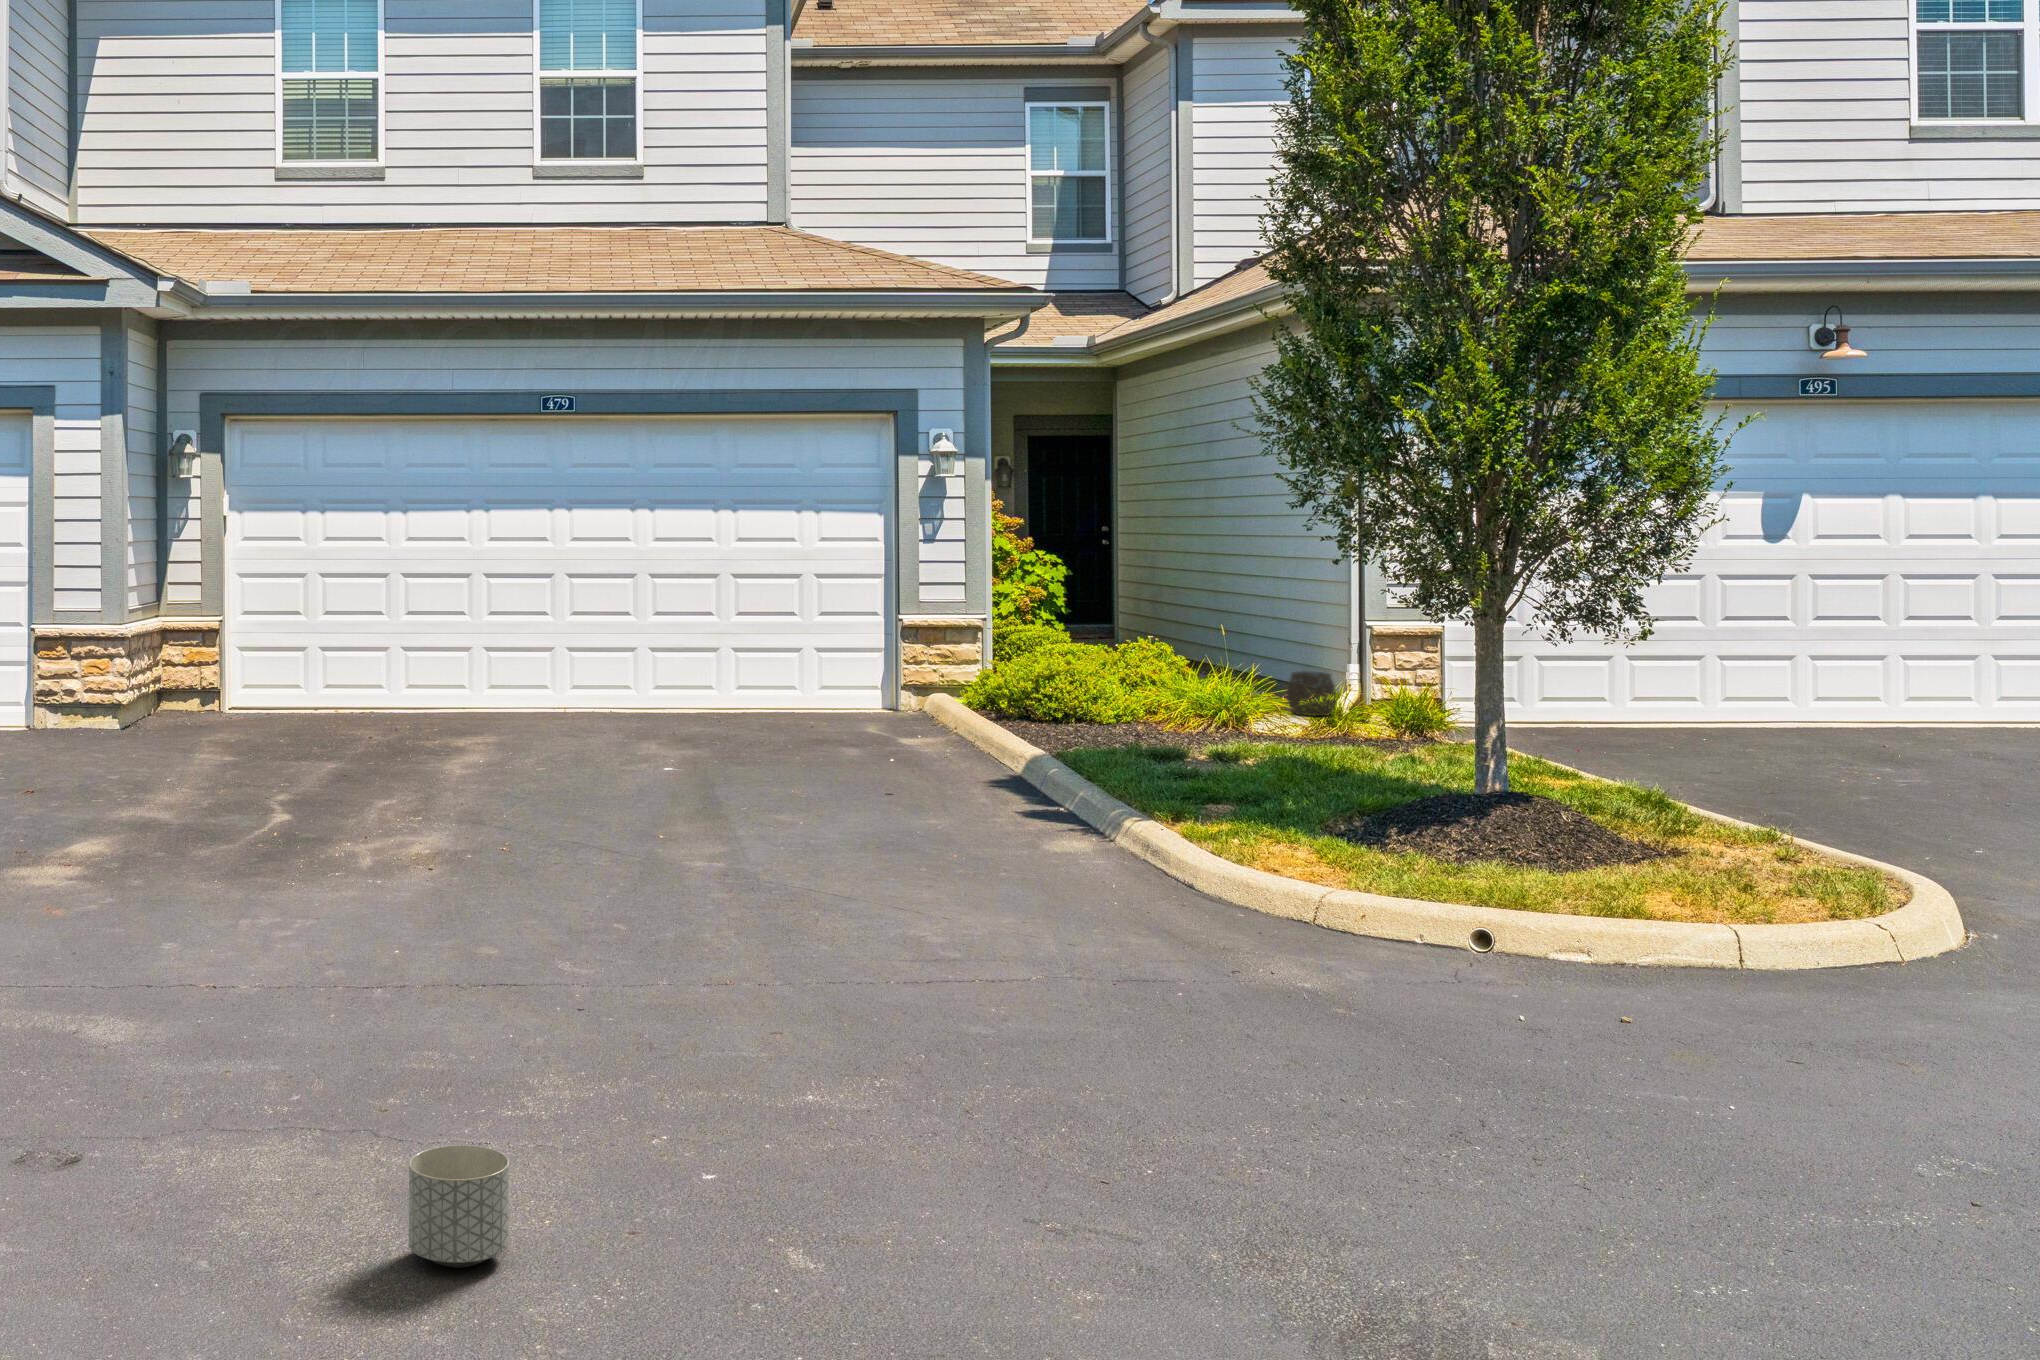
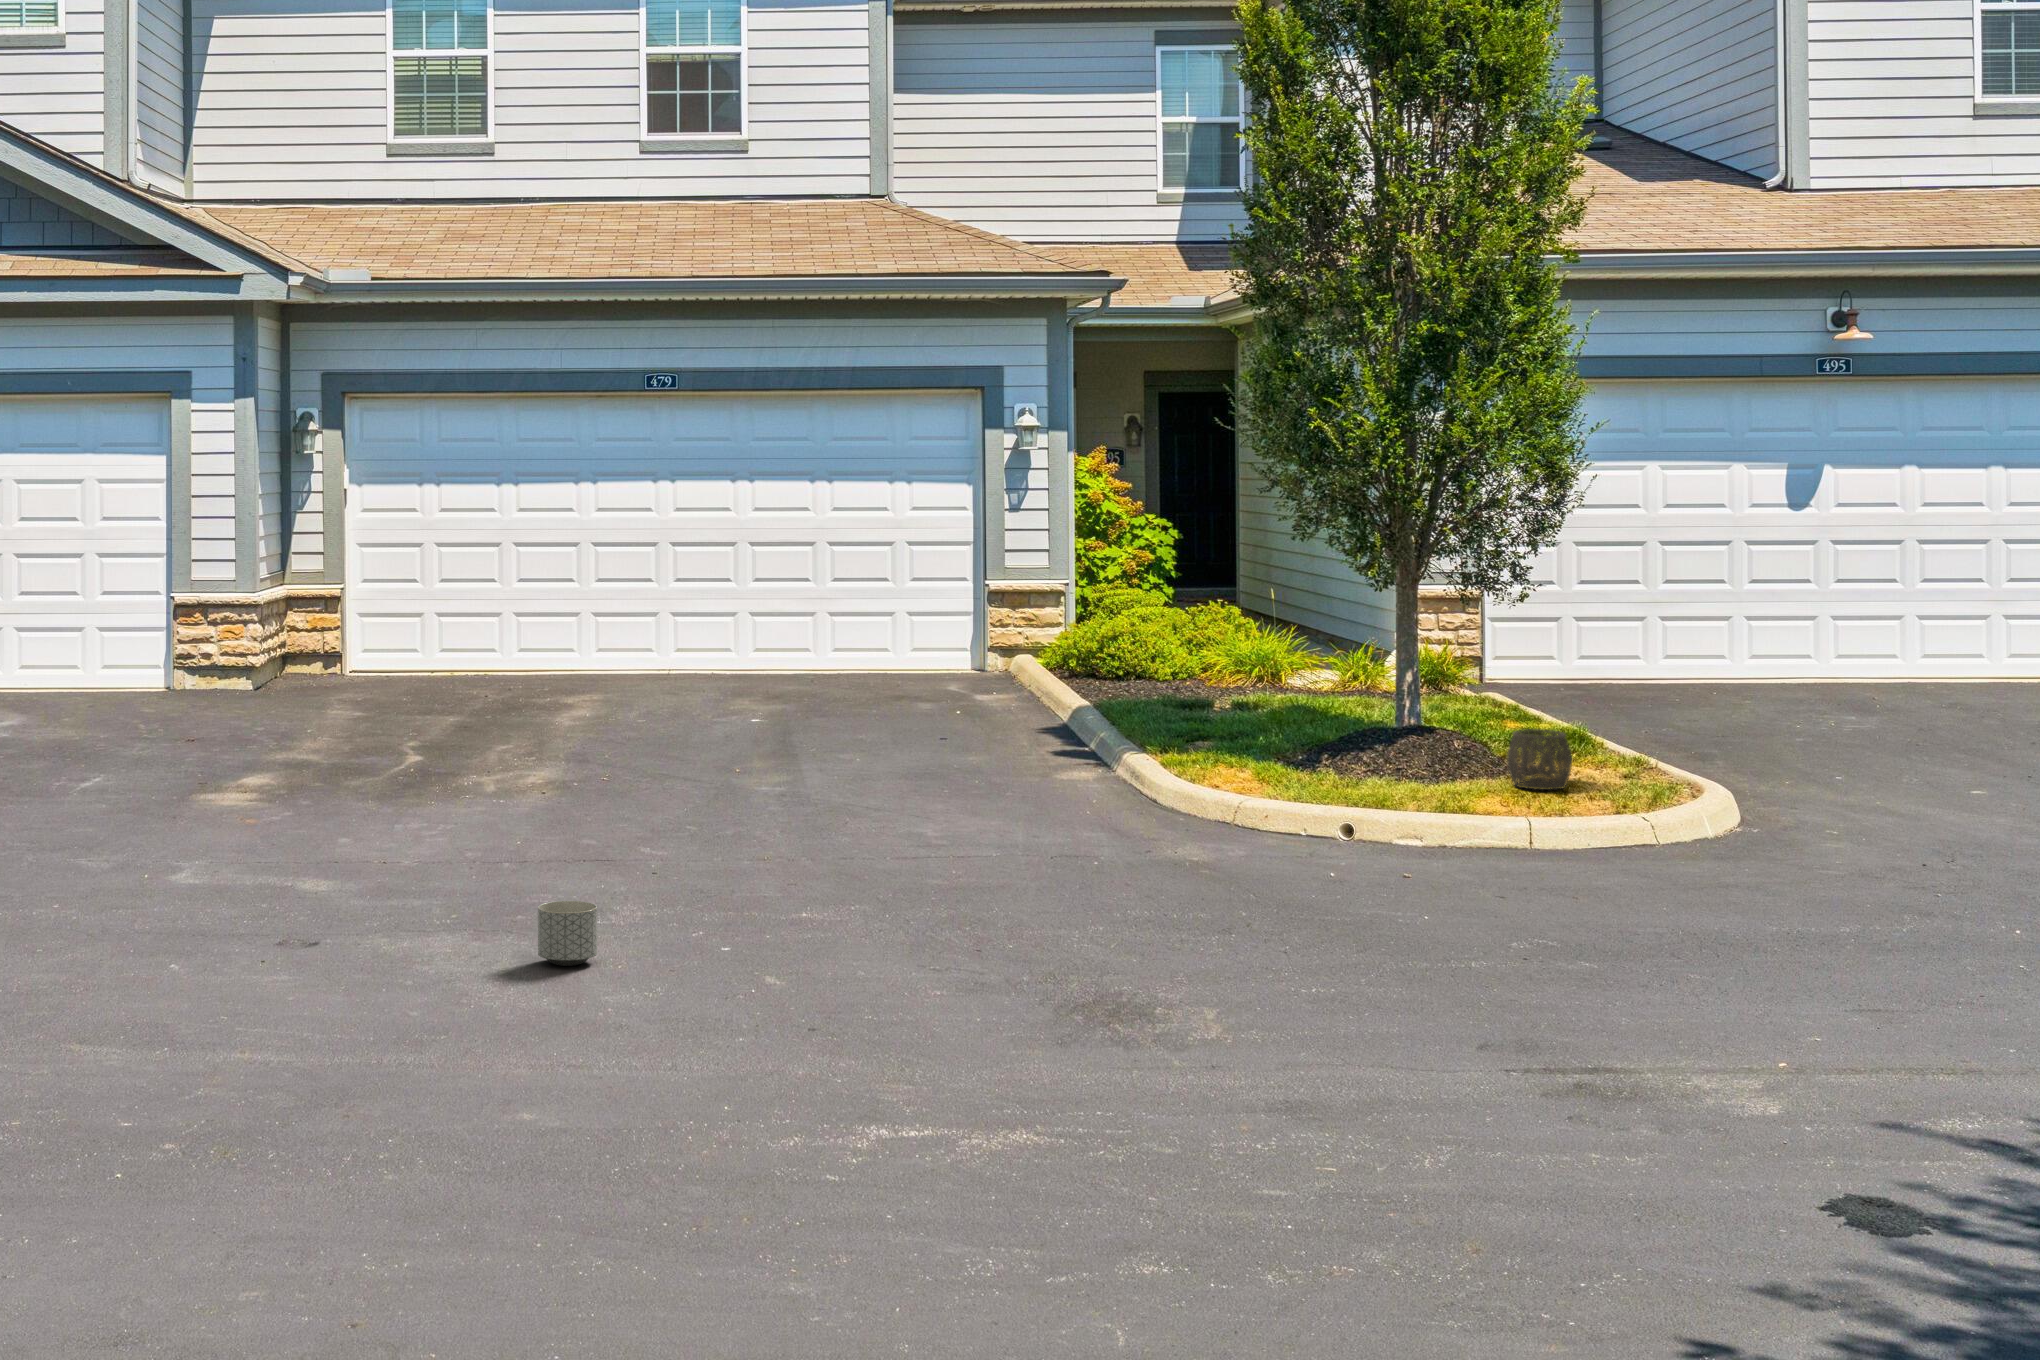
woven basket: present [1287,671,1336,716] -> present [1507,729,1572,790]

